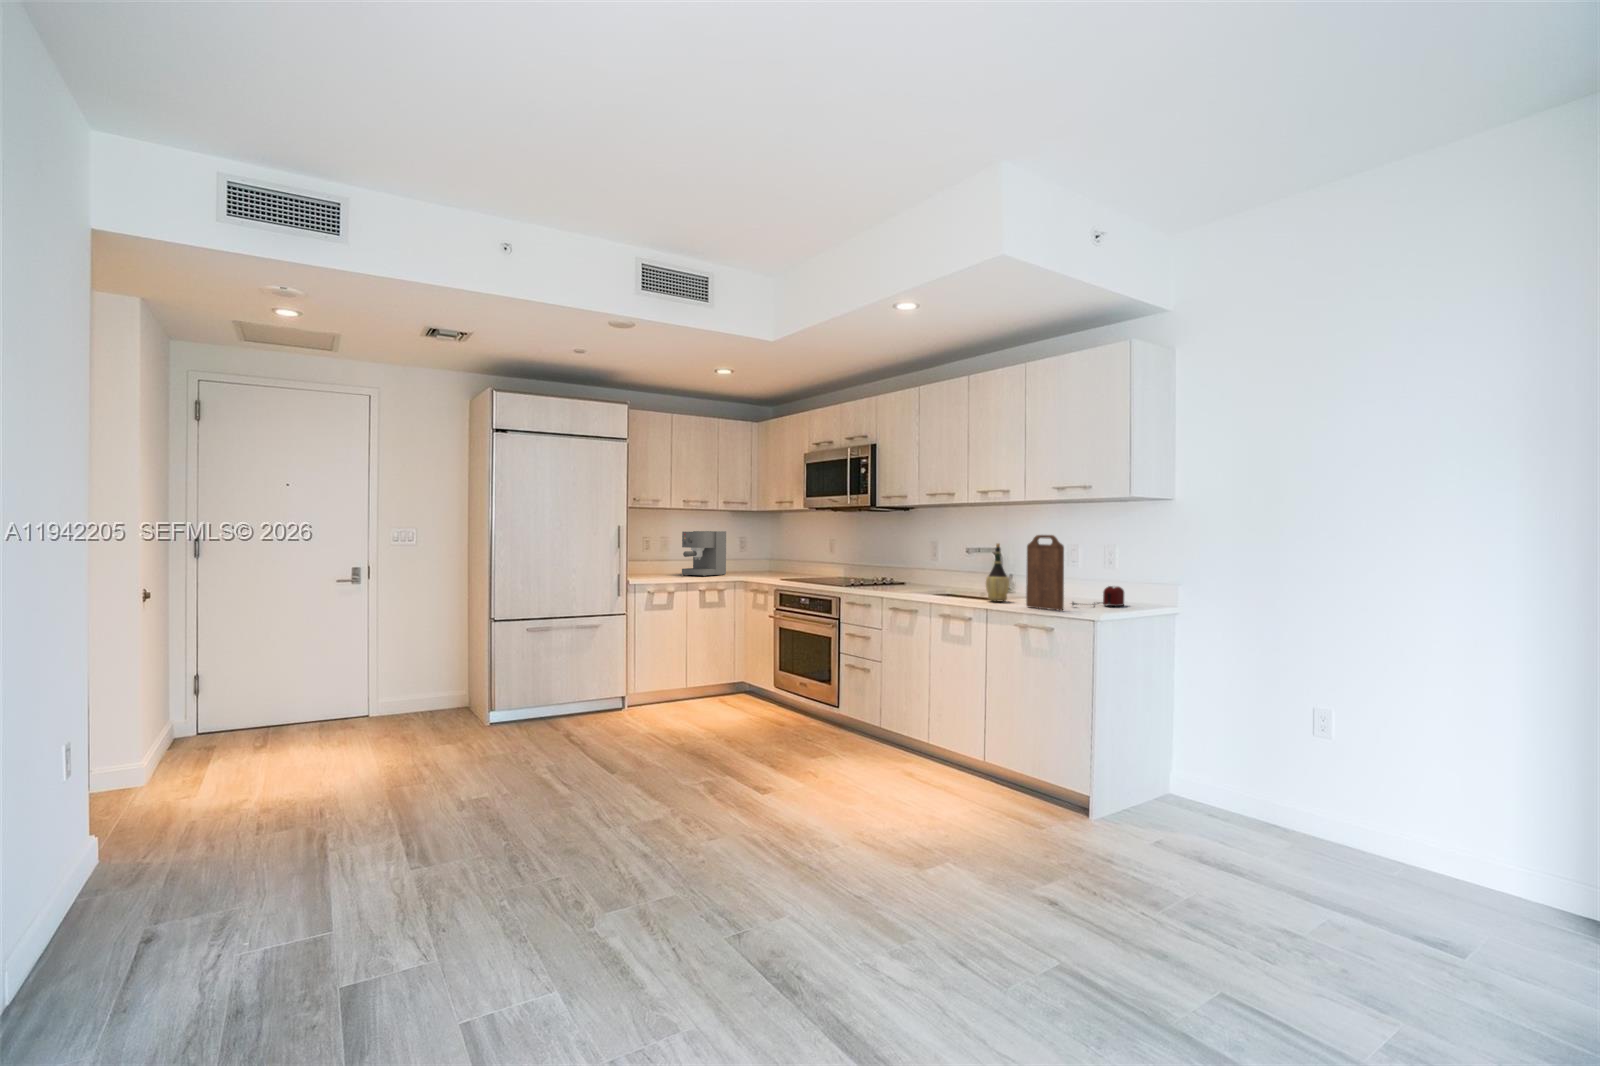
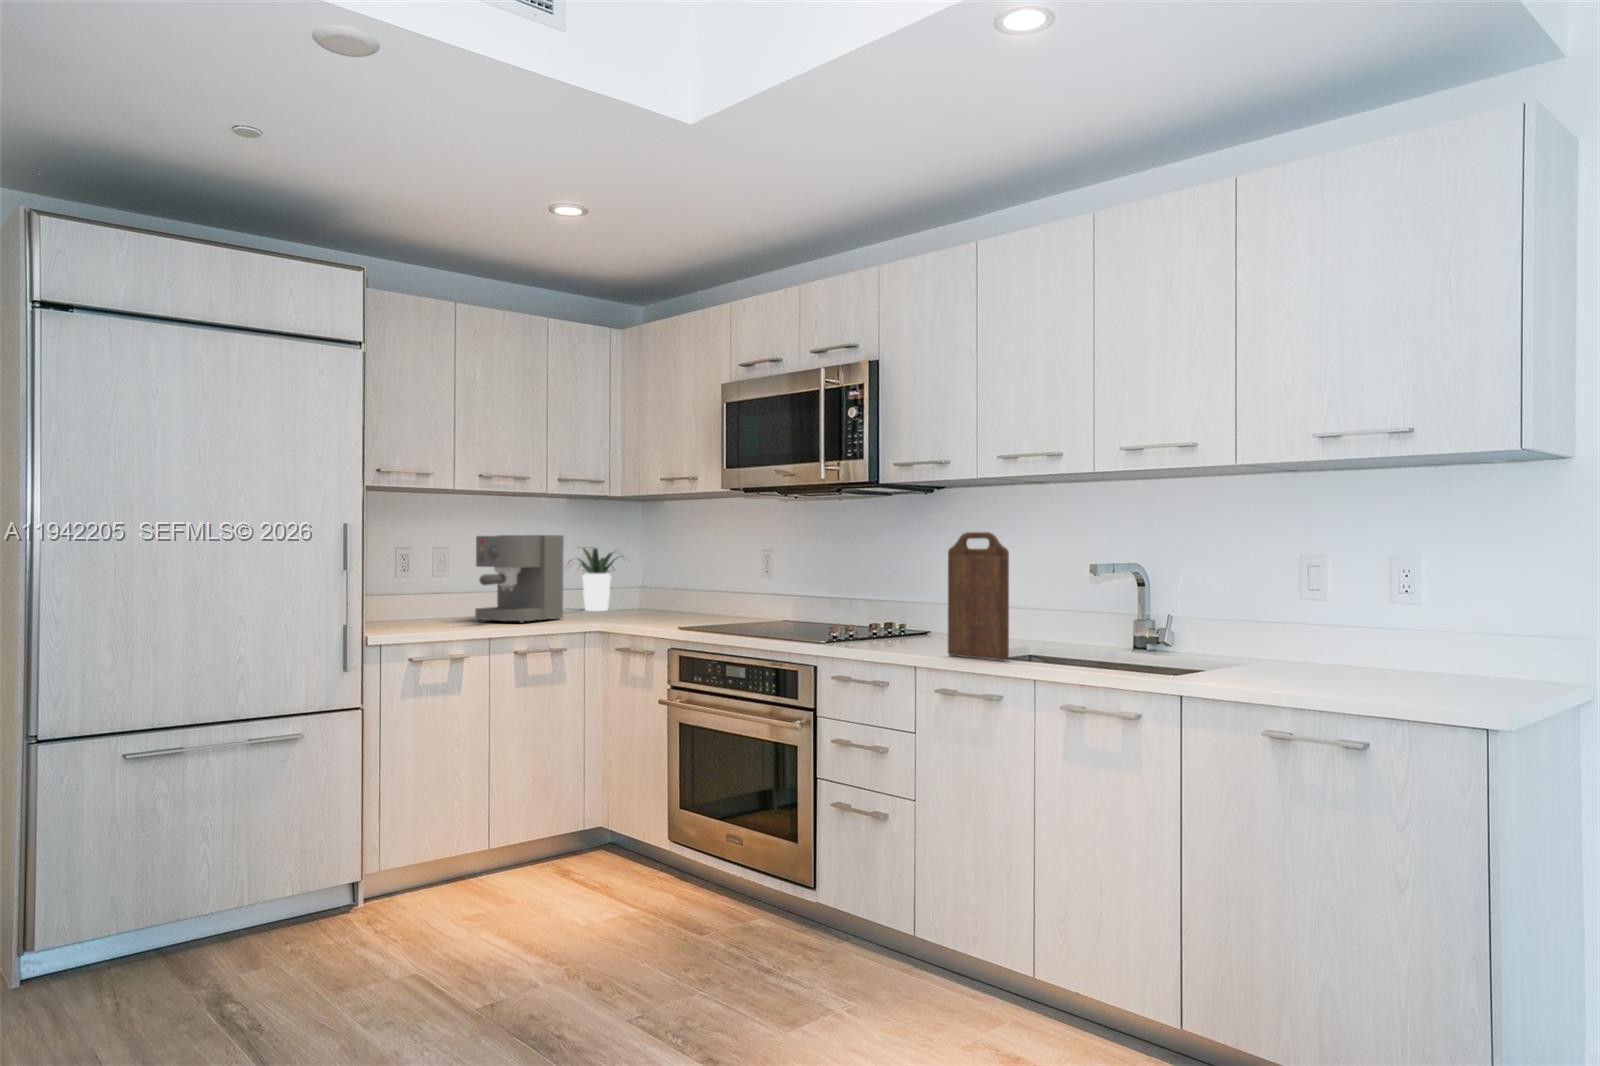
cutting board: present [1026,535,1064,611] -> present [948,532,1009,660]
potted plant: none [728,537,766,571] -> present [578,548,623,611]
wine bottle: present [986,544,1010,602] -> none [1157,552,1209,675]
toaster: present [1072,586,1124,606] -> none [1357,640,1457,685]

